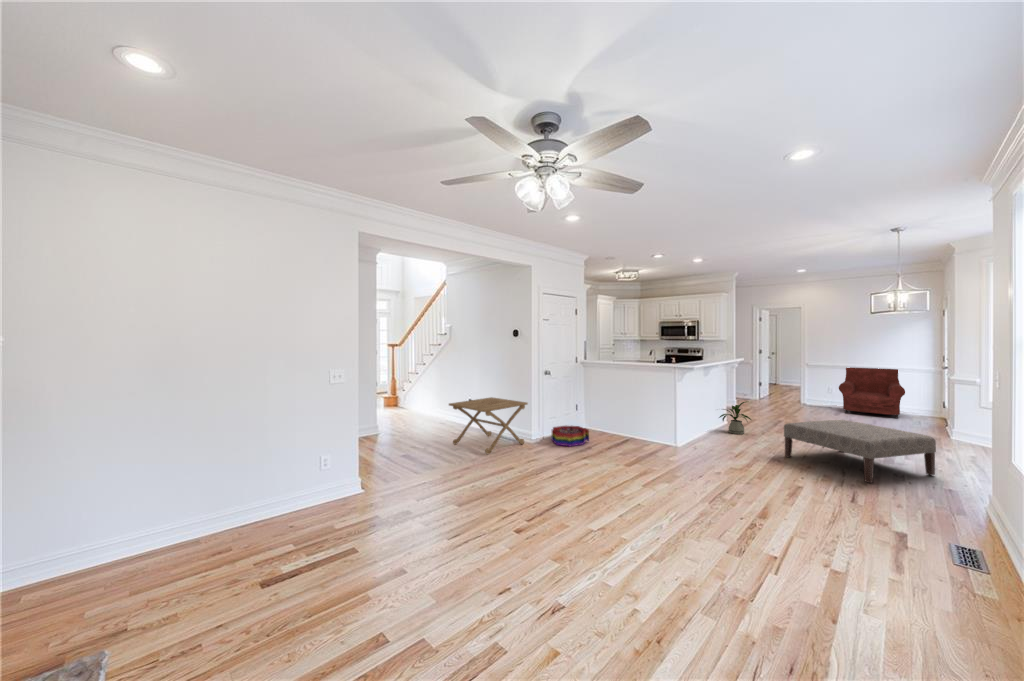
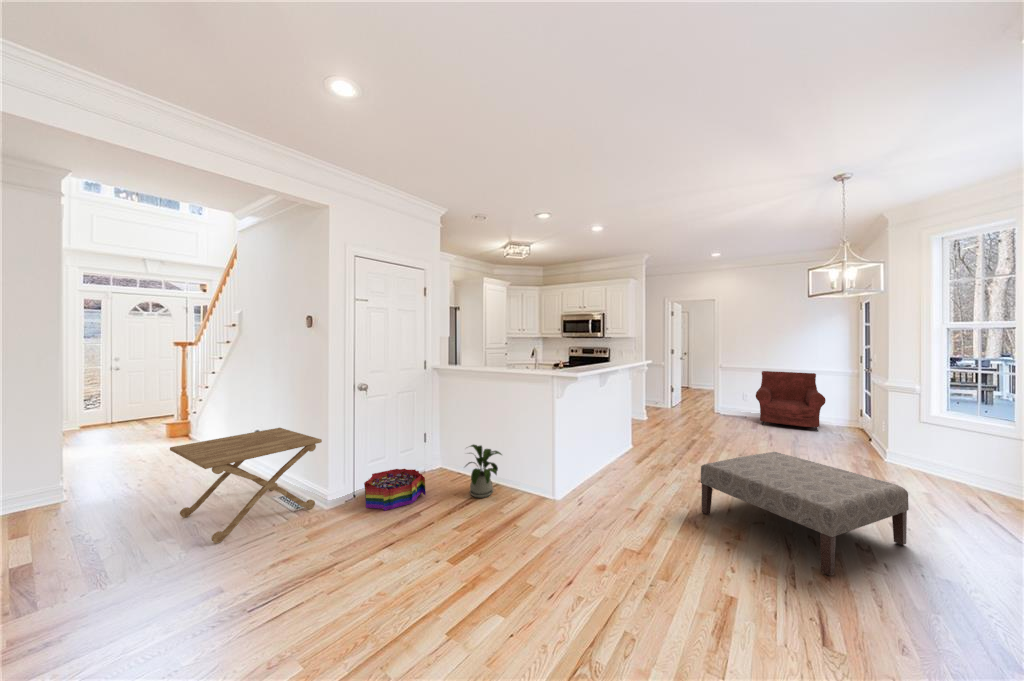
house plant: present [719,401,751,434] -> present [466,445,502,498]

